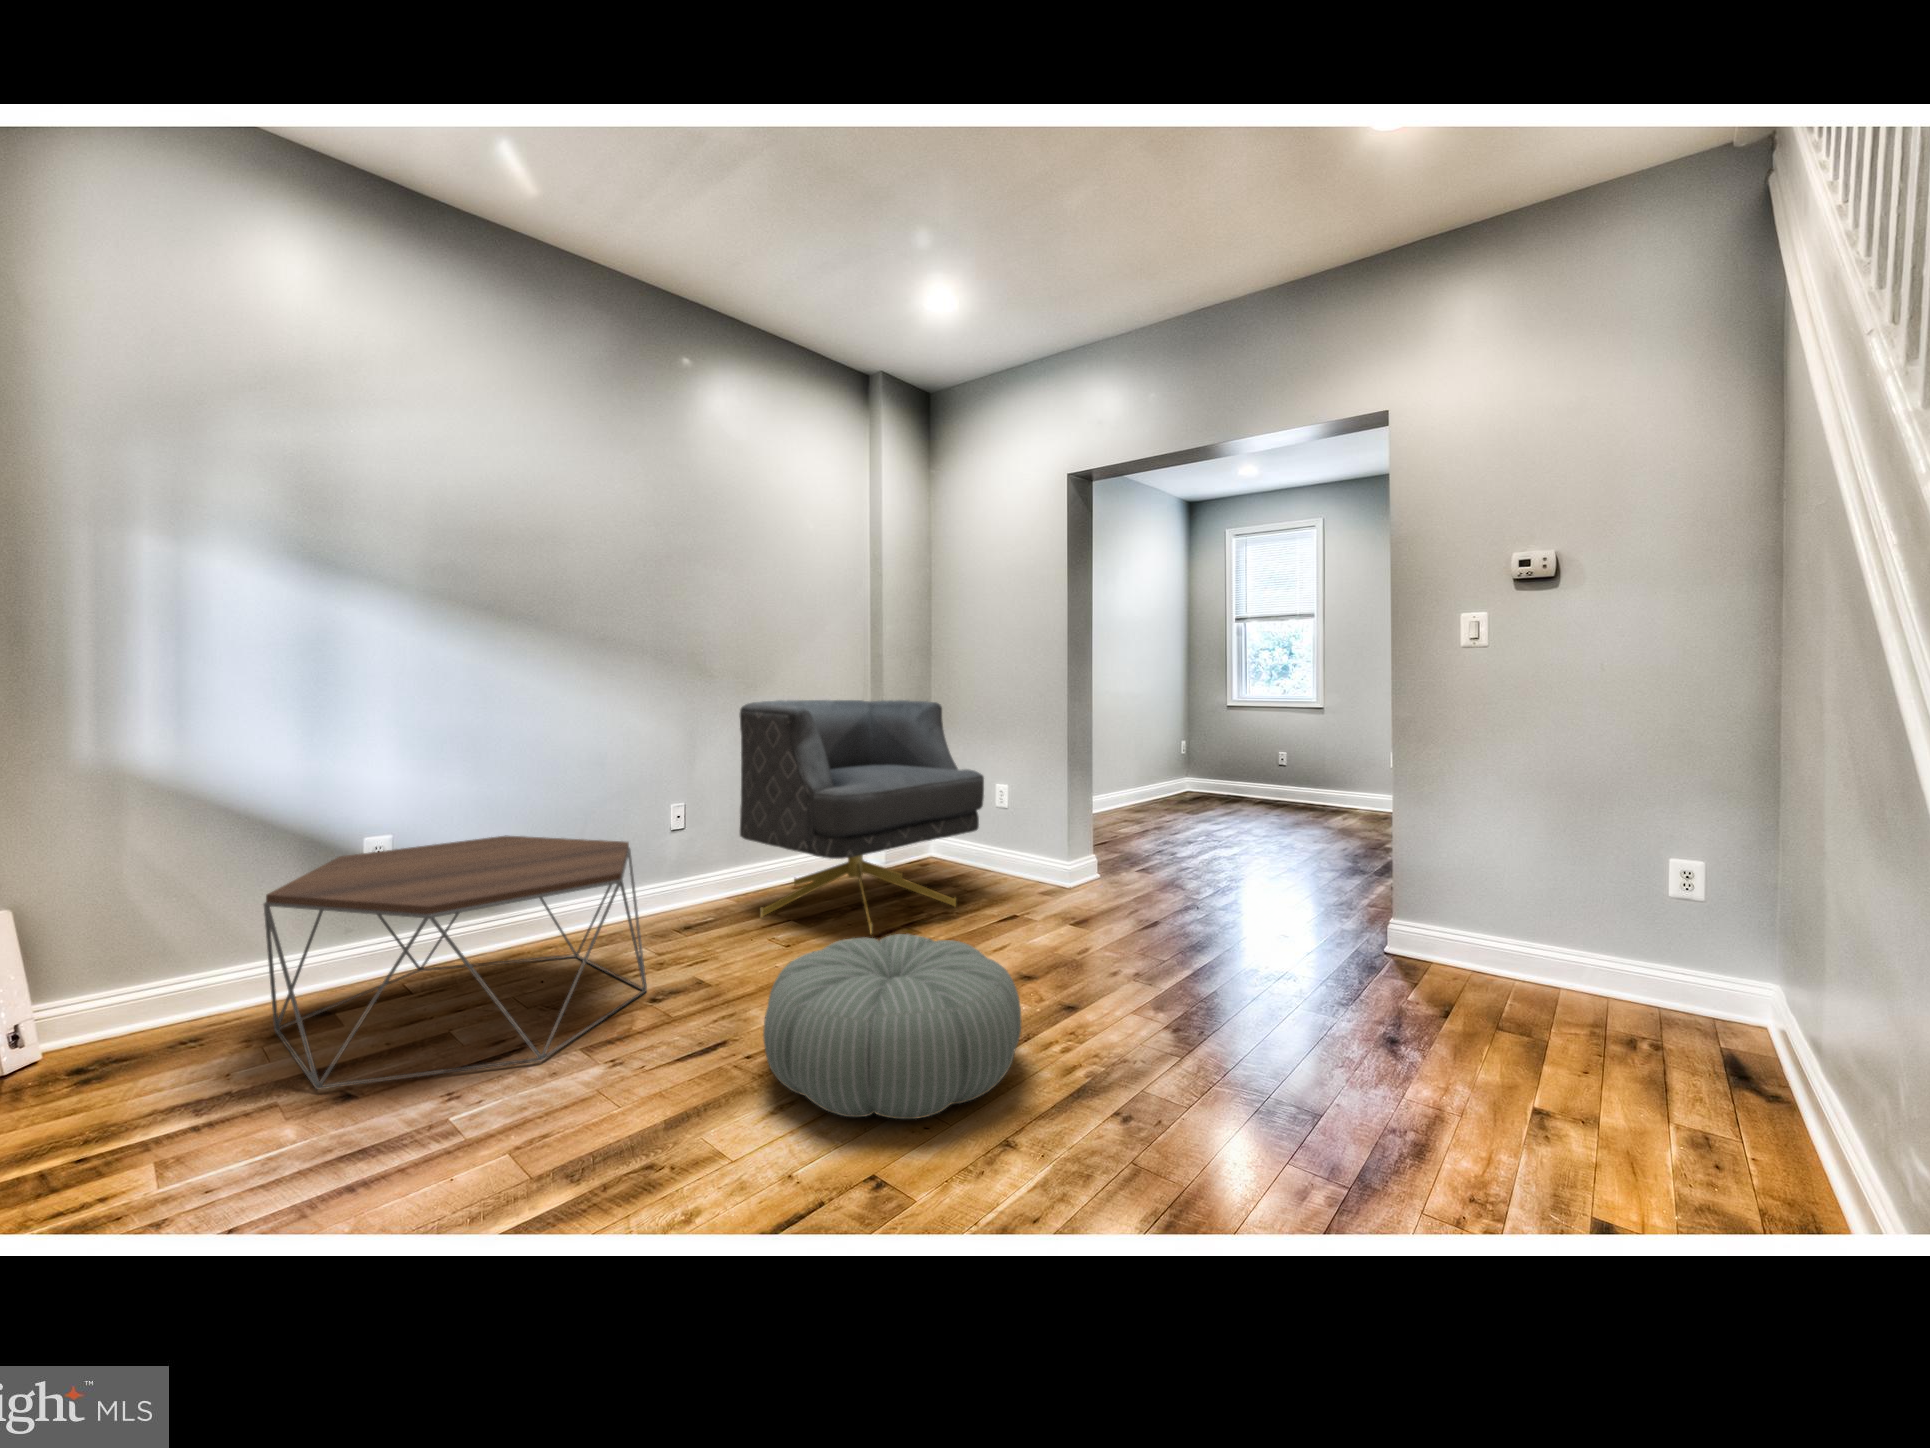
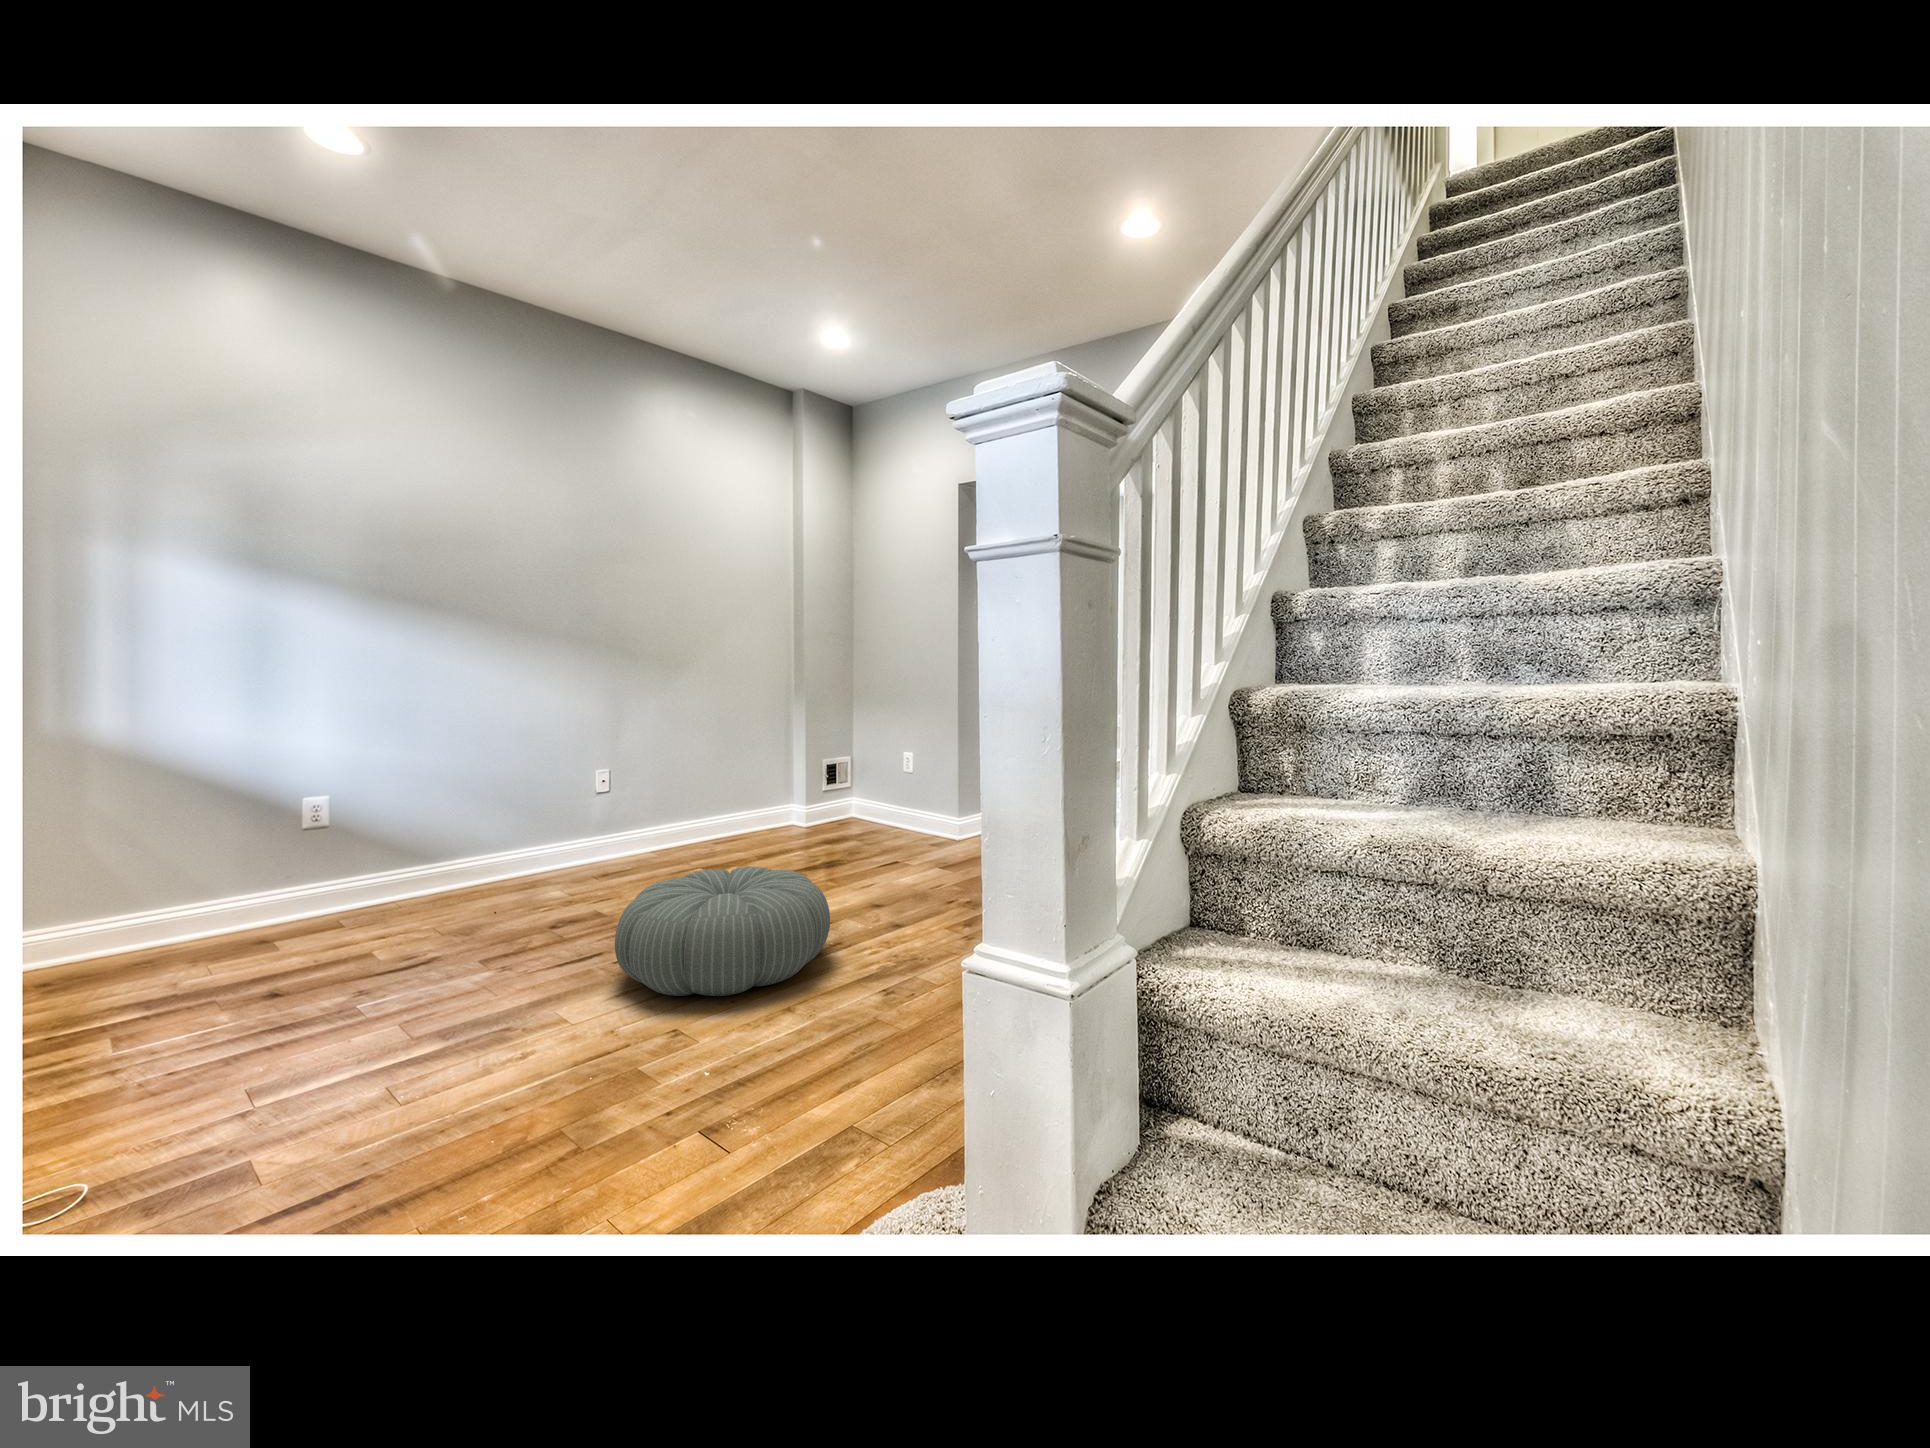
armchair: present [740,700,984,933] -> none [656,678,878,877]
coffee table: present [264,835,647,1090] -> none [201,796,550,991]

